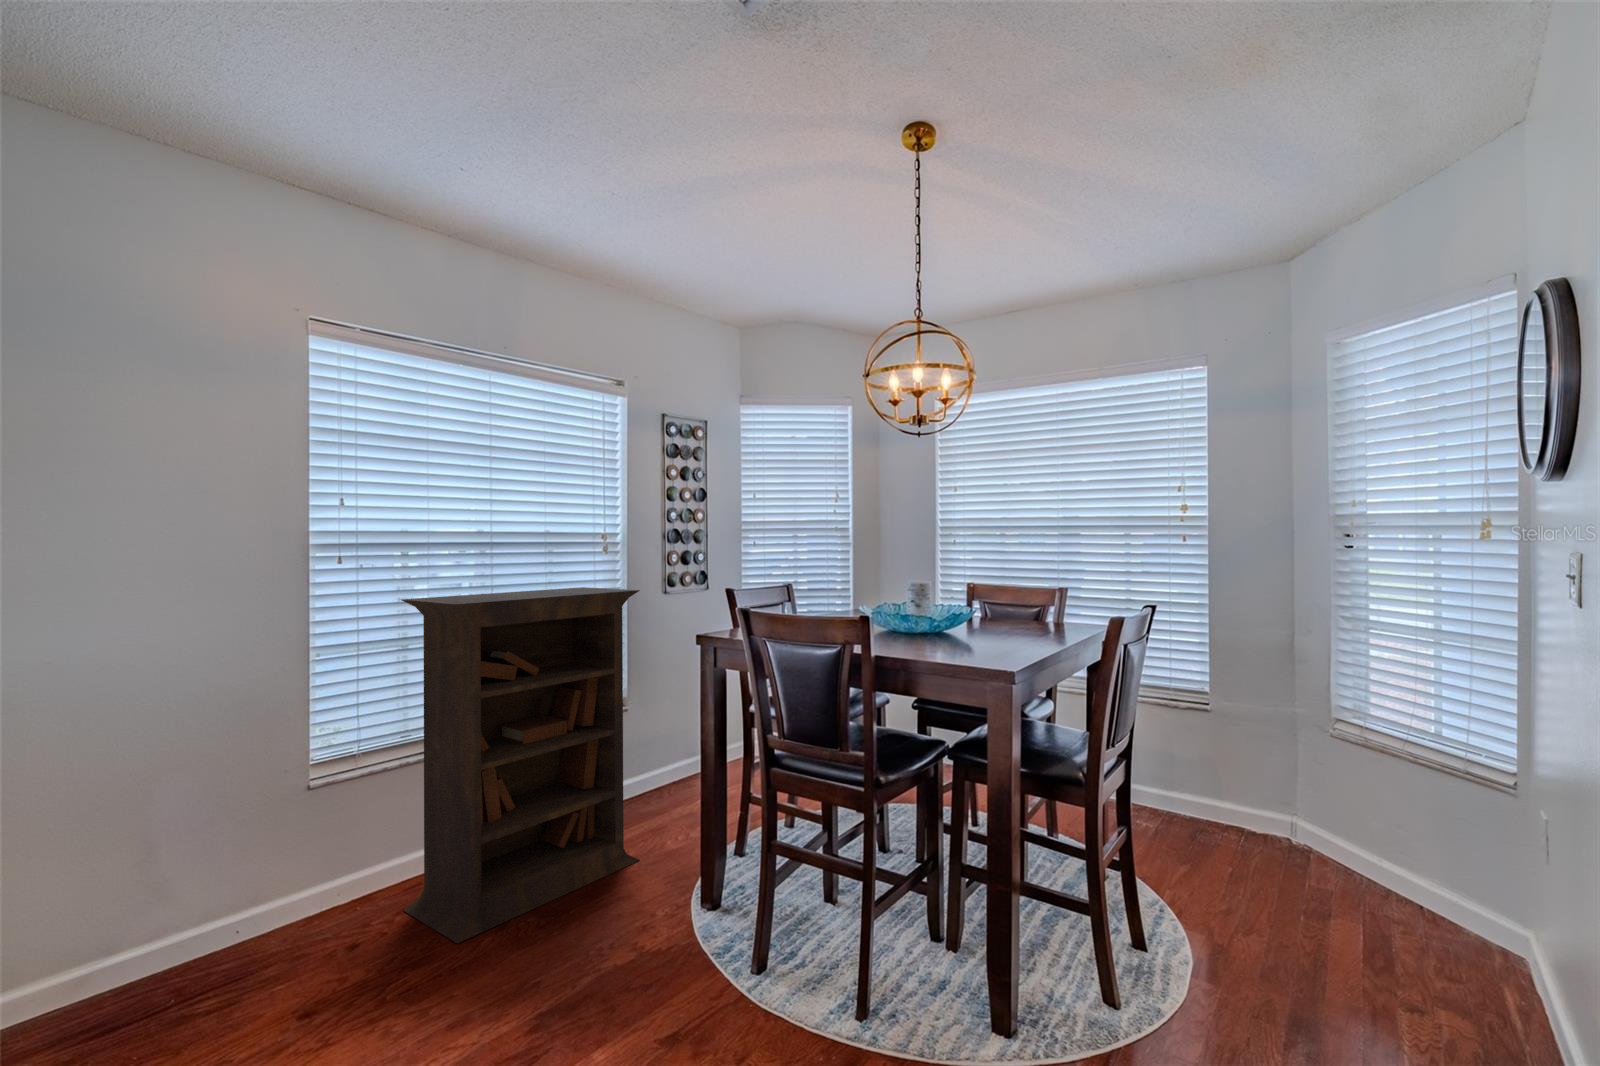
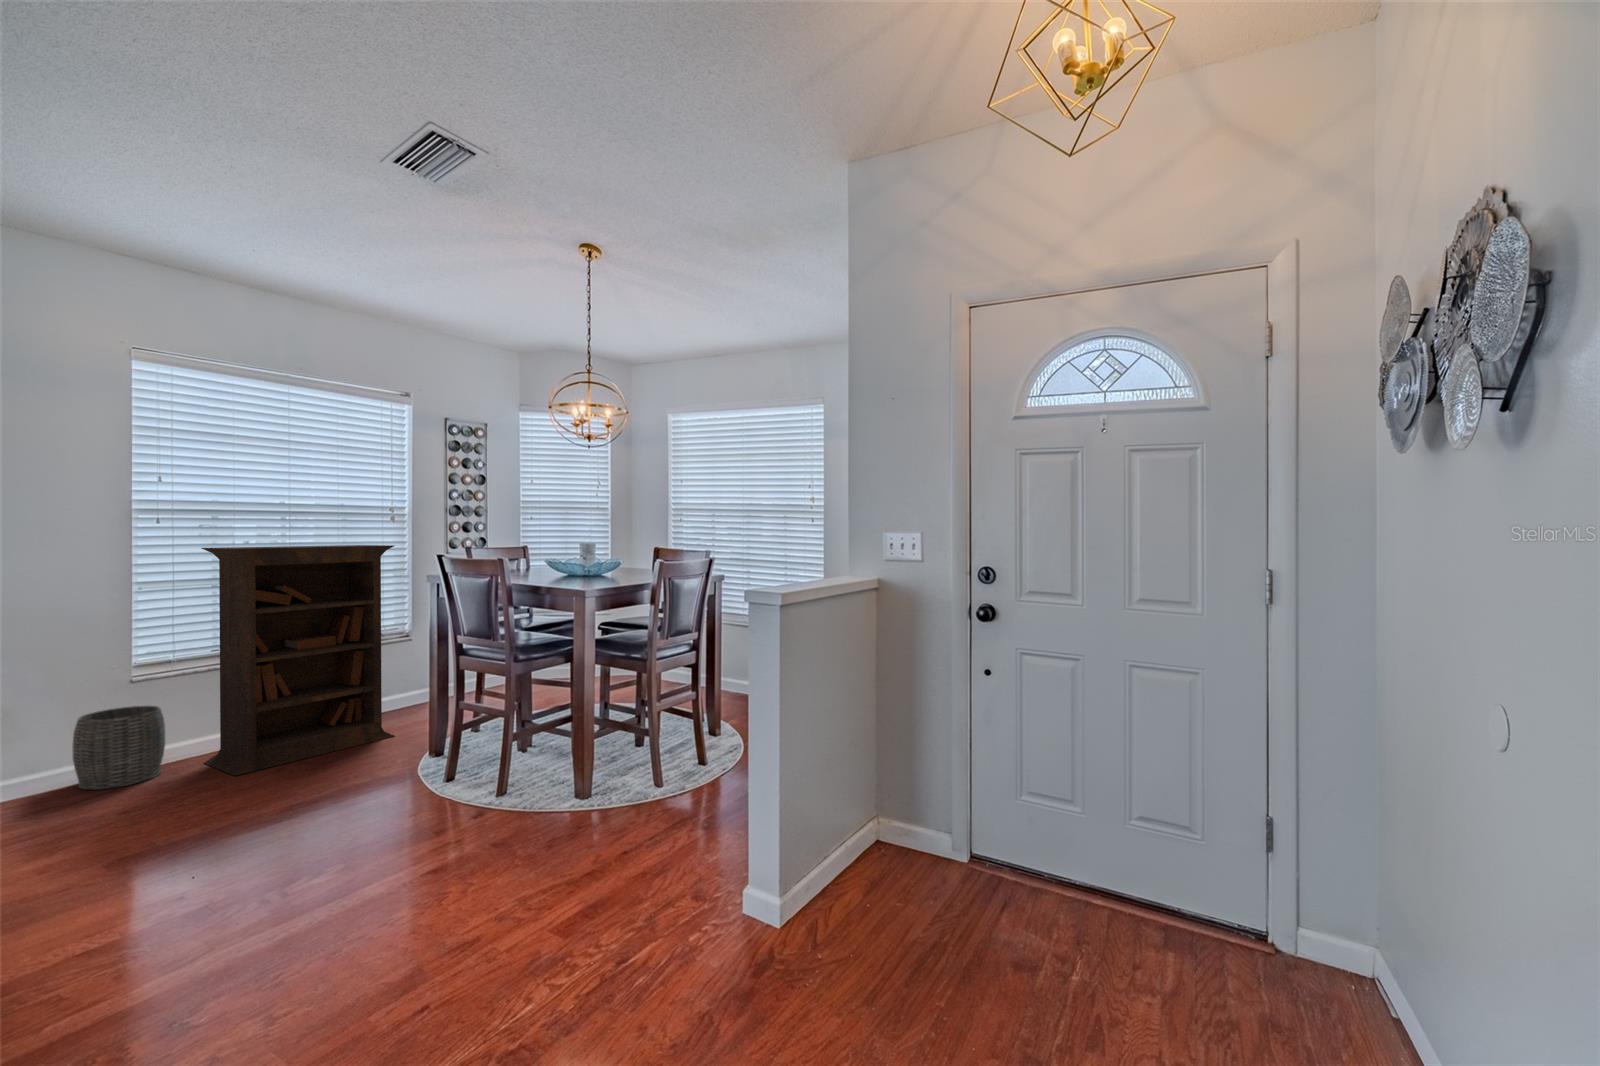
woven basket: none [238,828,357,968] -> present [73,706,165,790]

